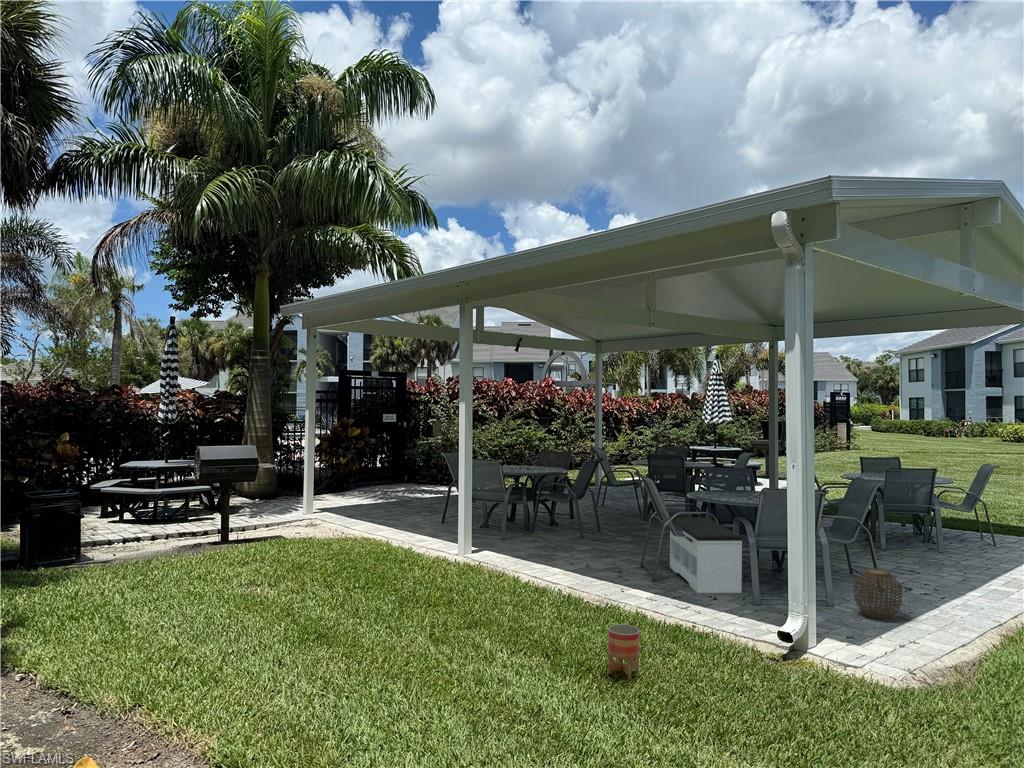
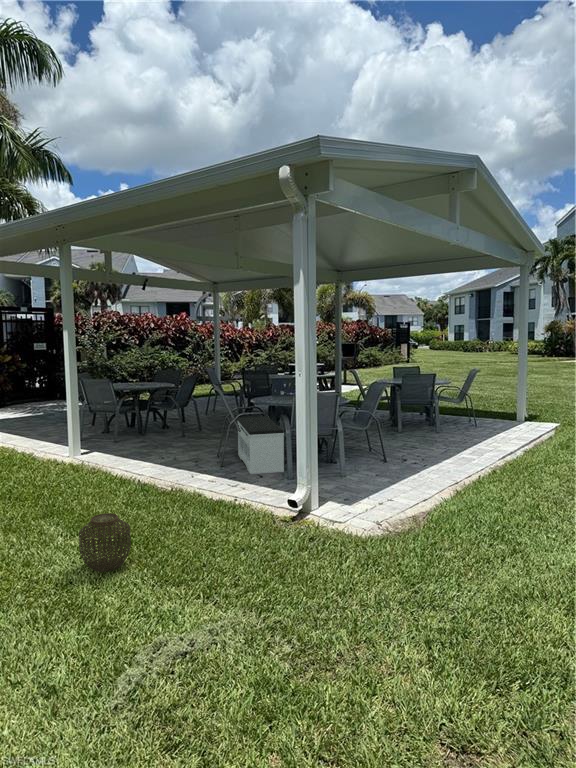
woven basket: present [854,569,902,619] -> present [79,513,131,572]
planter: present [608,624,640,679] -> none [146,506,173,549]

